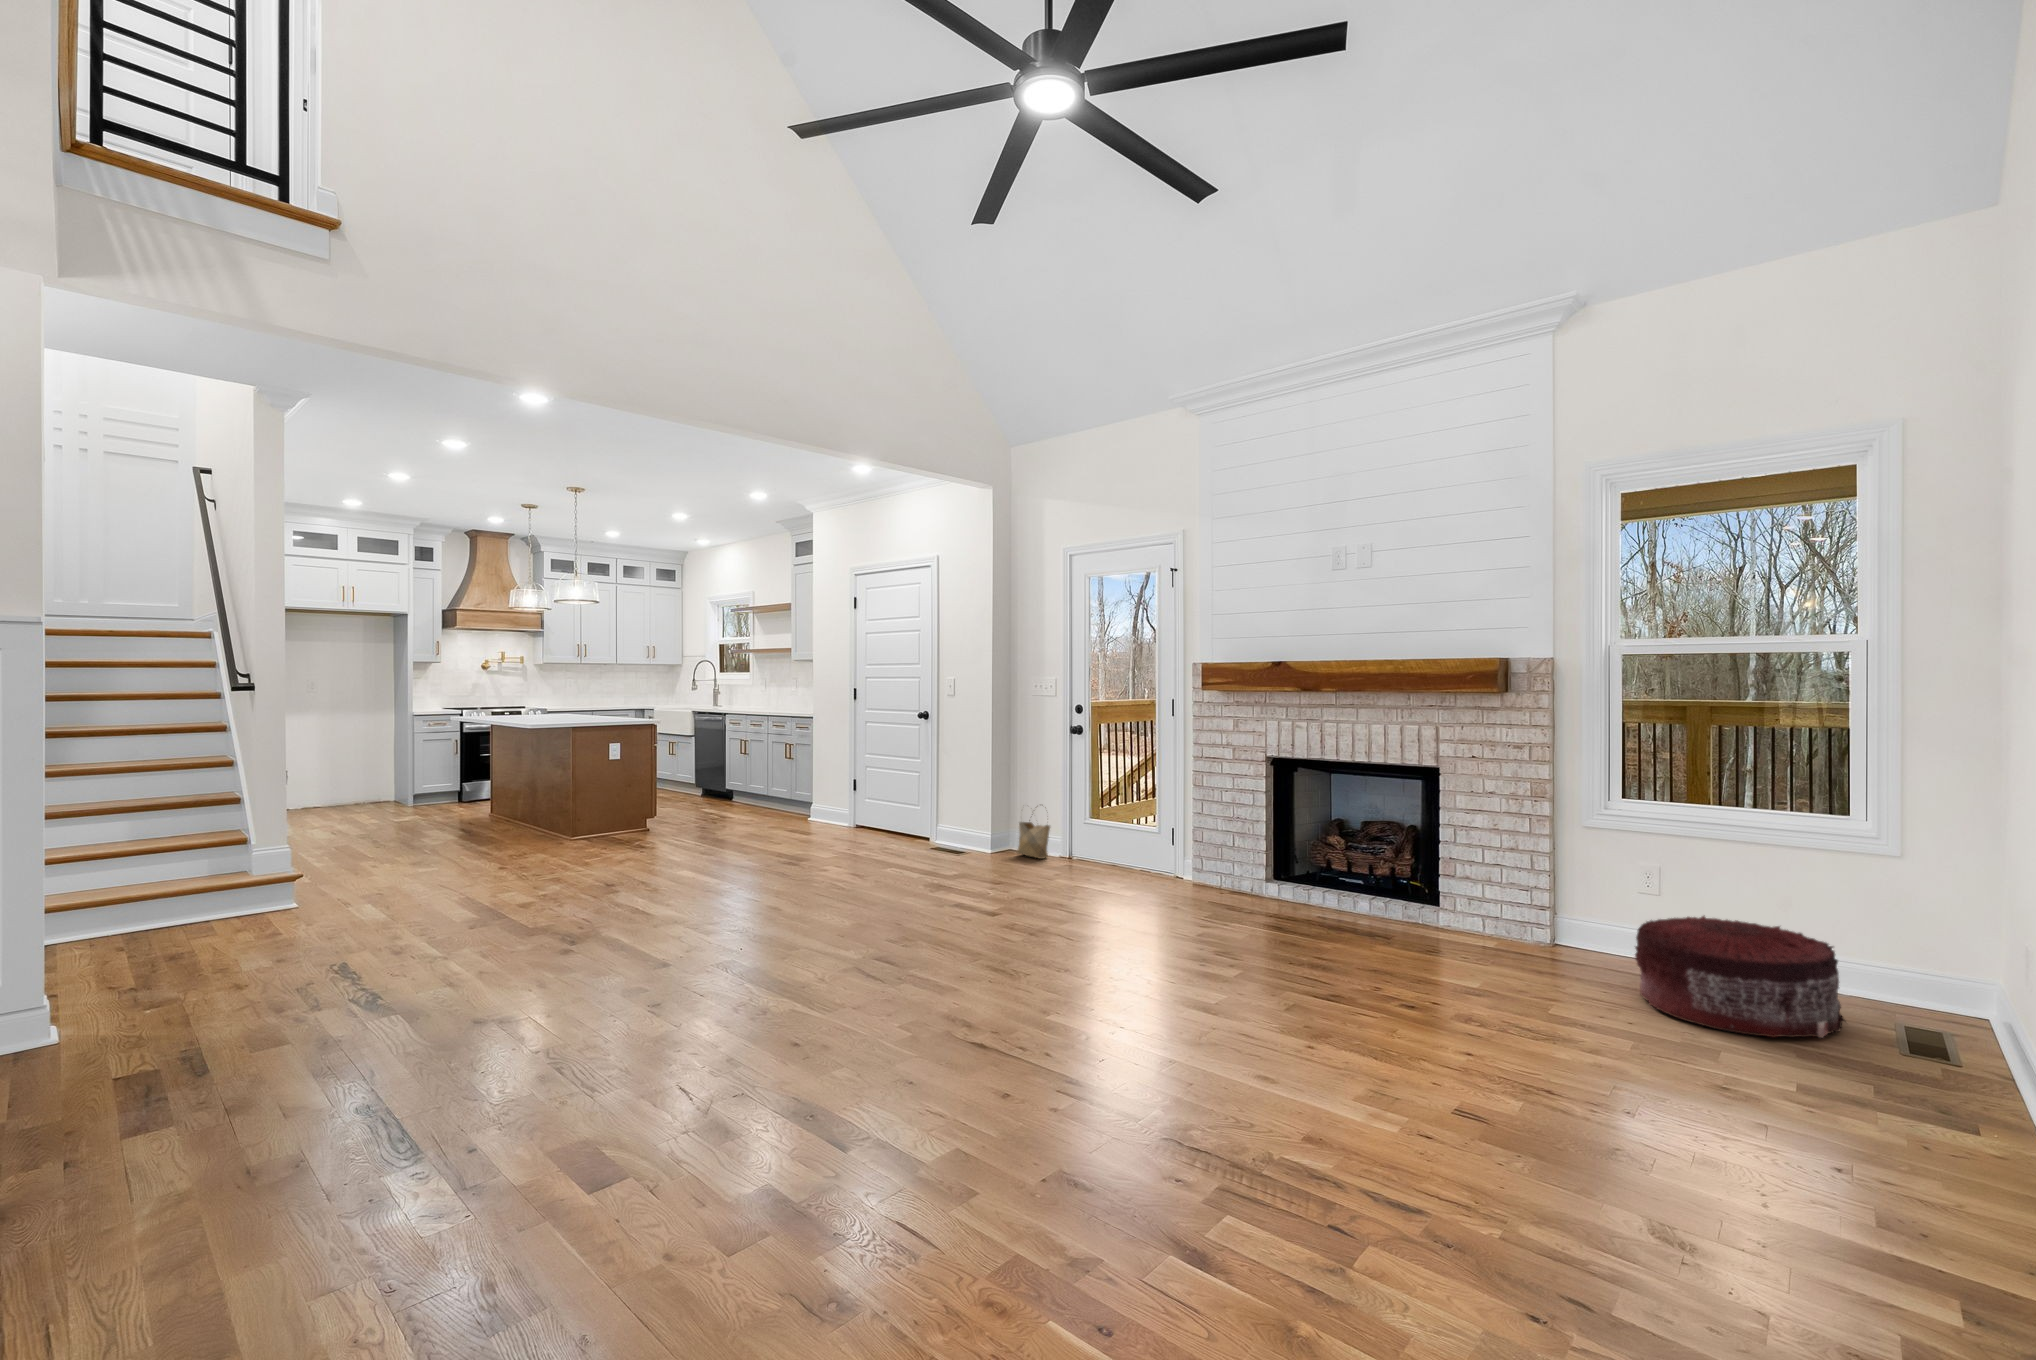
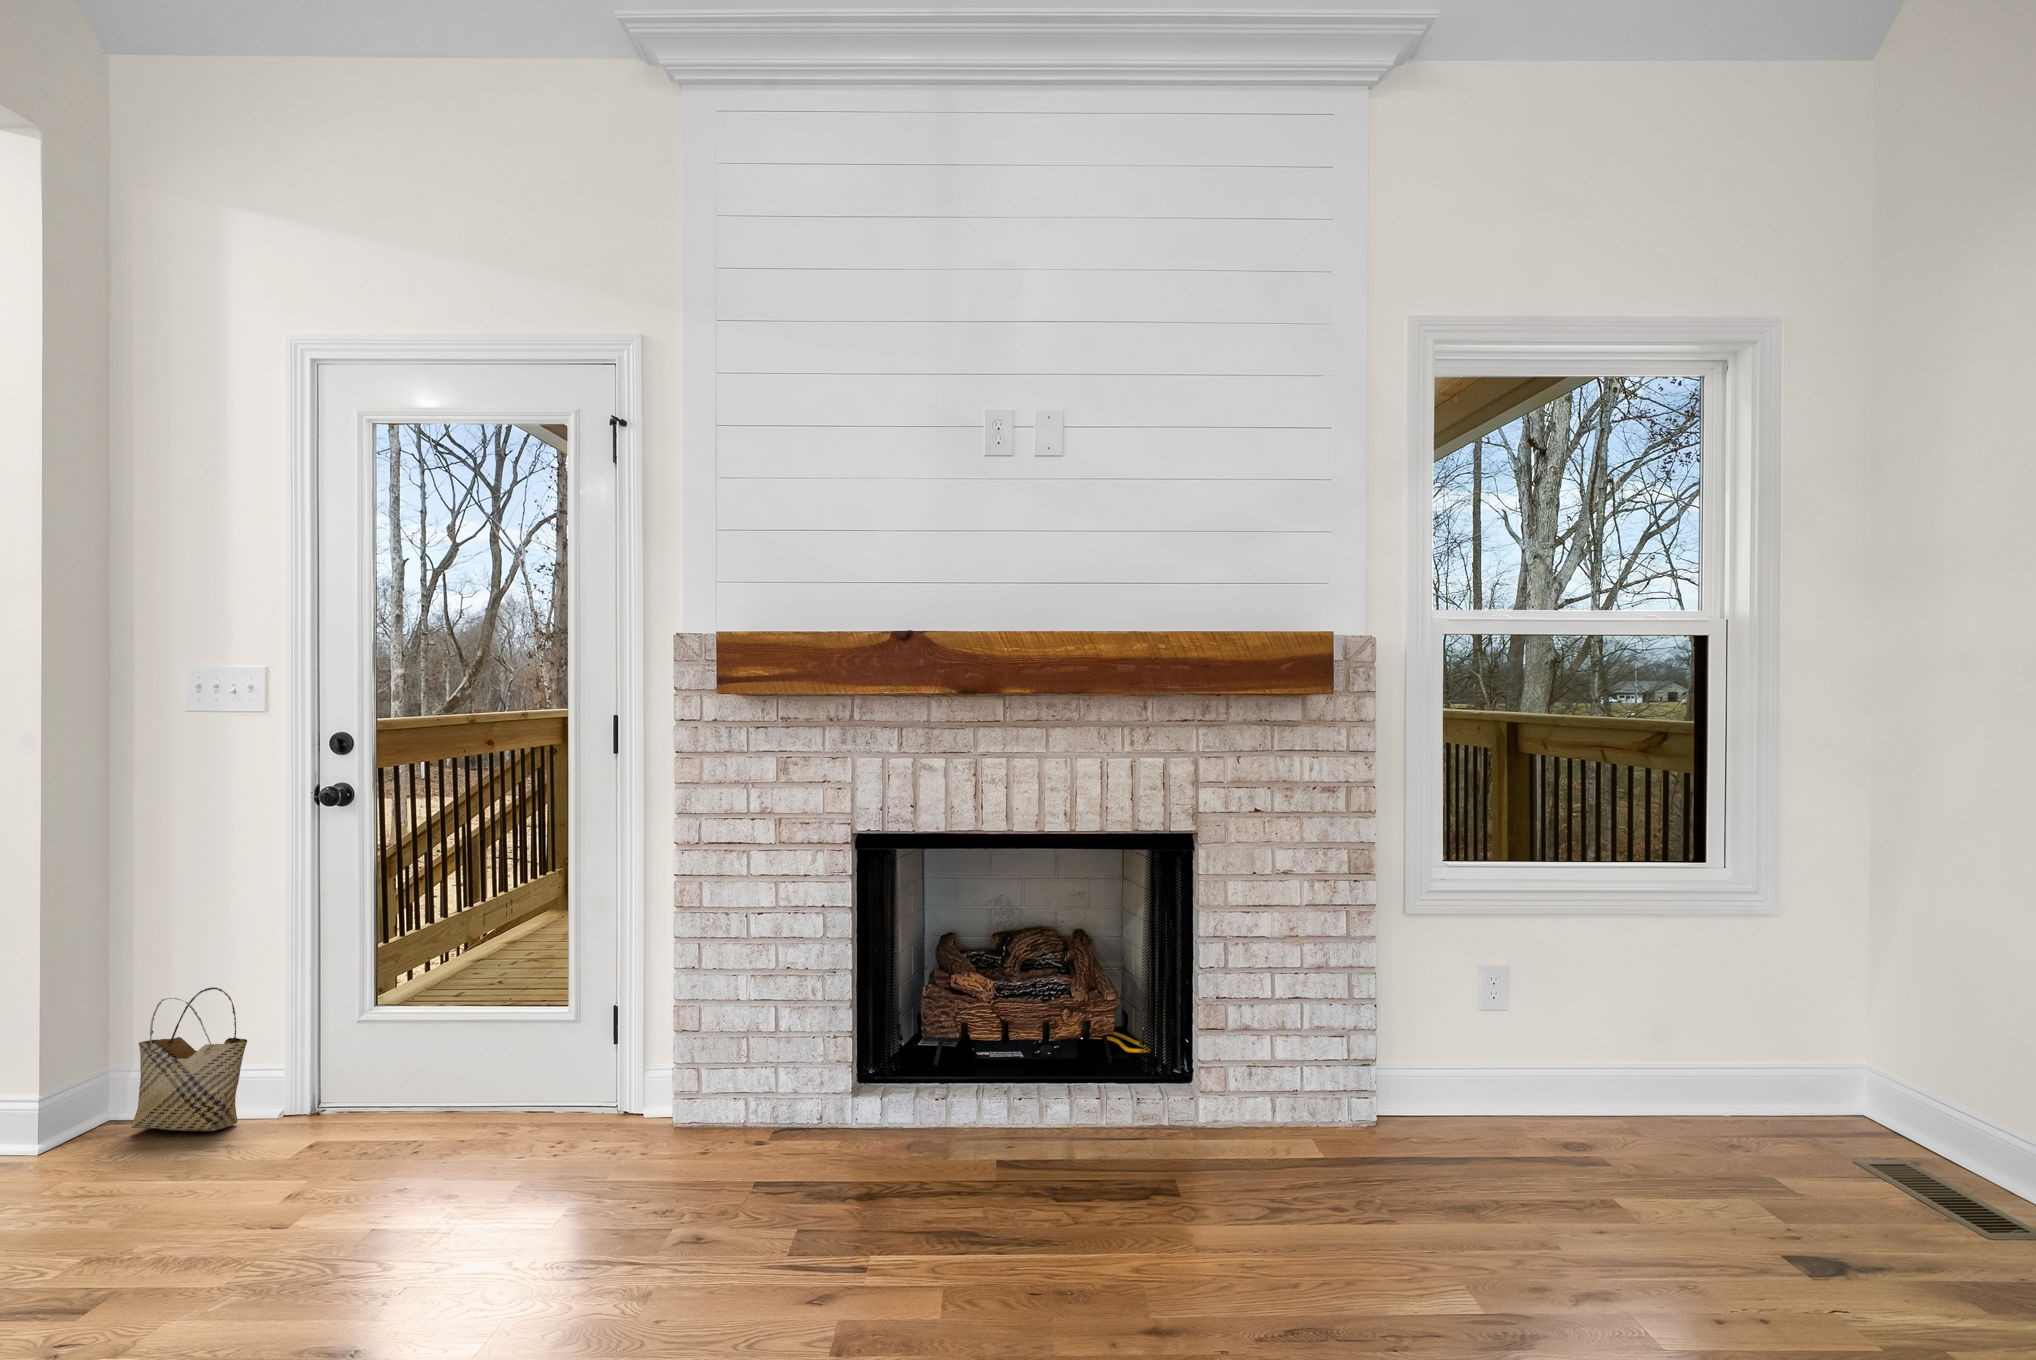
pouf: present [1635,916,1846,1038] -> none [1602,1039,1900,1247]

